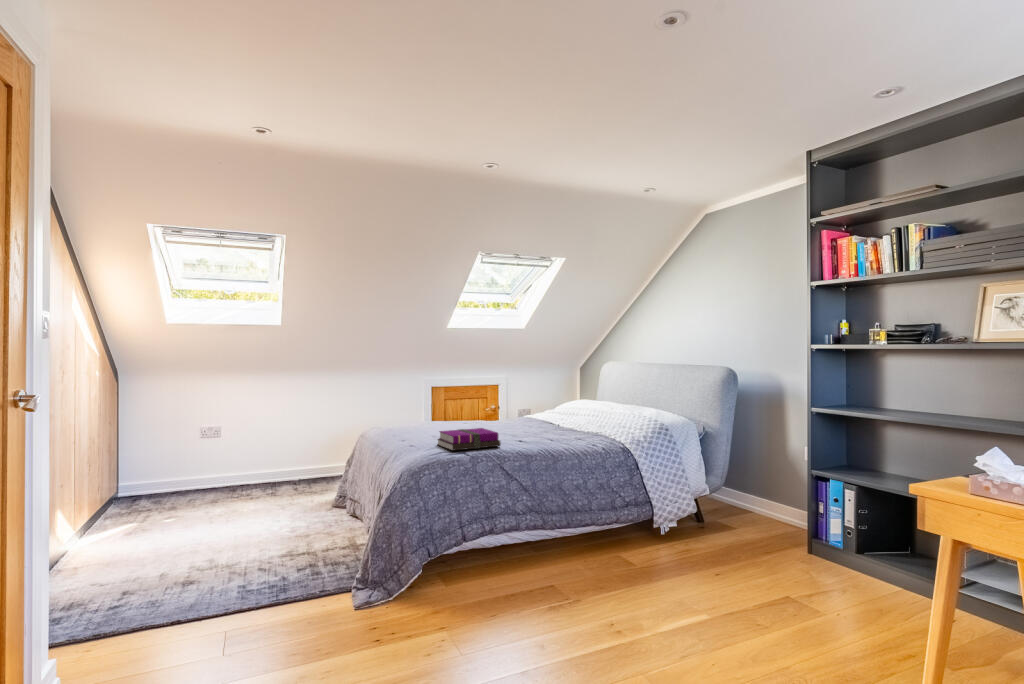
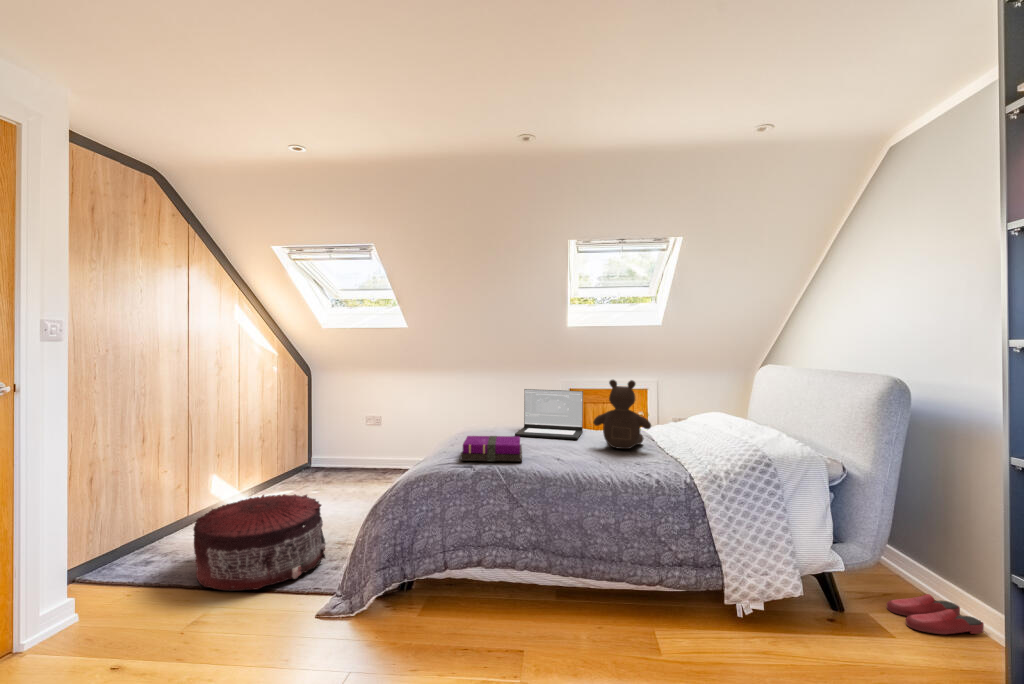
teddy bear: none [529,377,574,432] -> present [593,380,651,449]
laptop: none [449,390,509,432] -> present [515,389,583,439]
slippers: none [723,504,773,525] -> present [887,594,984,634]
pouf: none [160,511,306,617] -> present [193,494,326,591]

